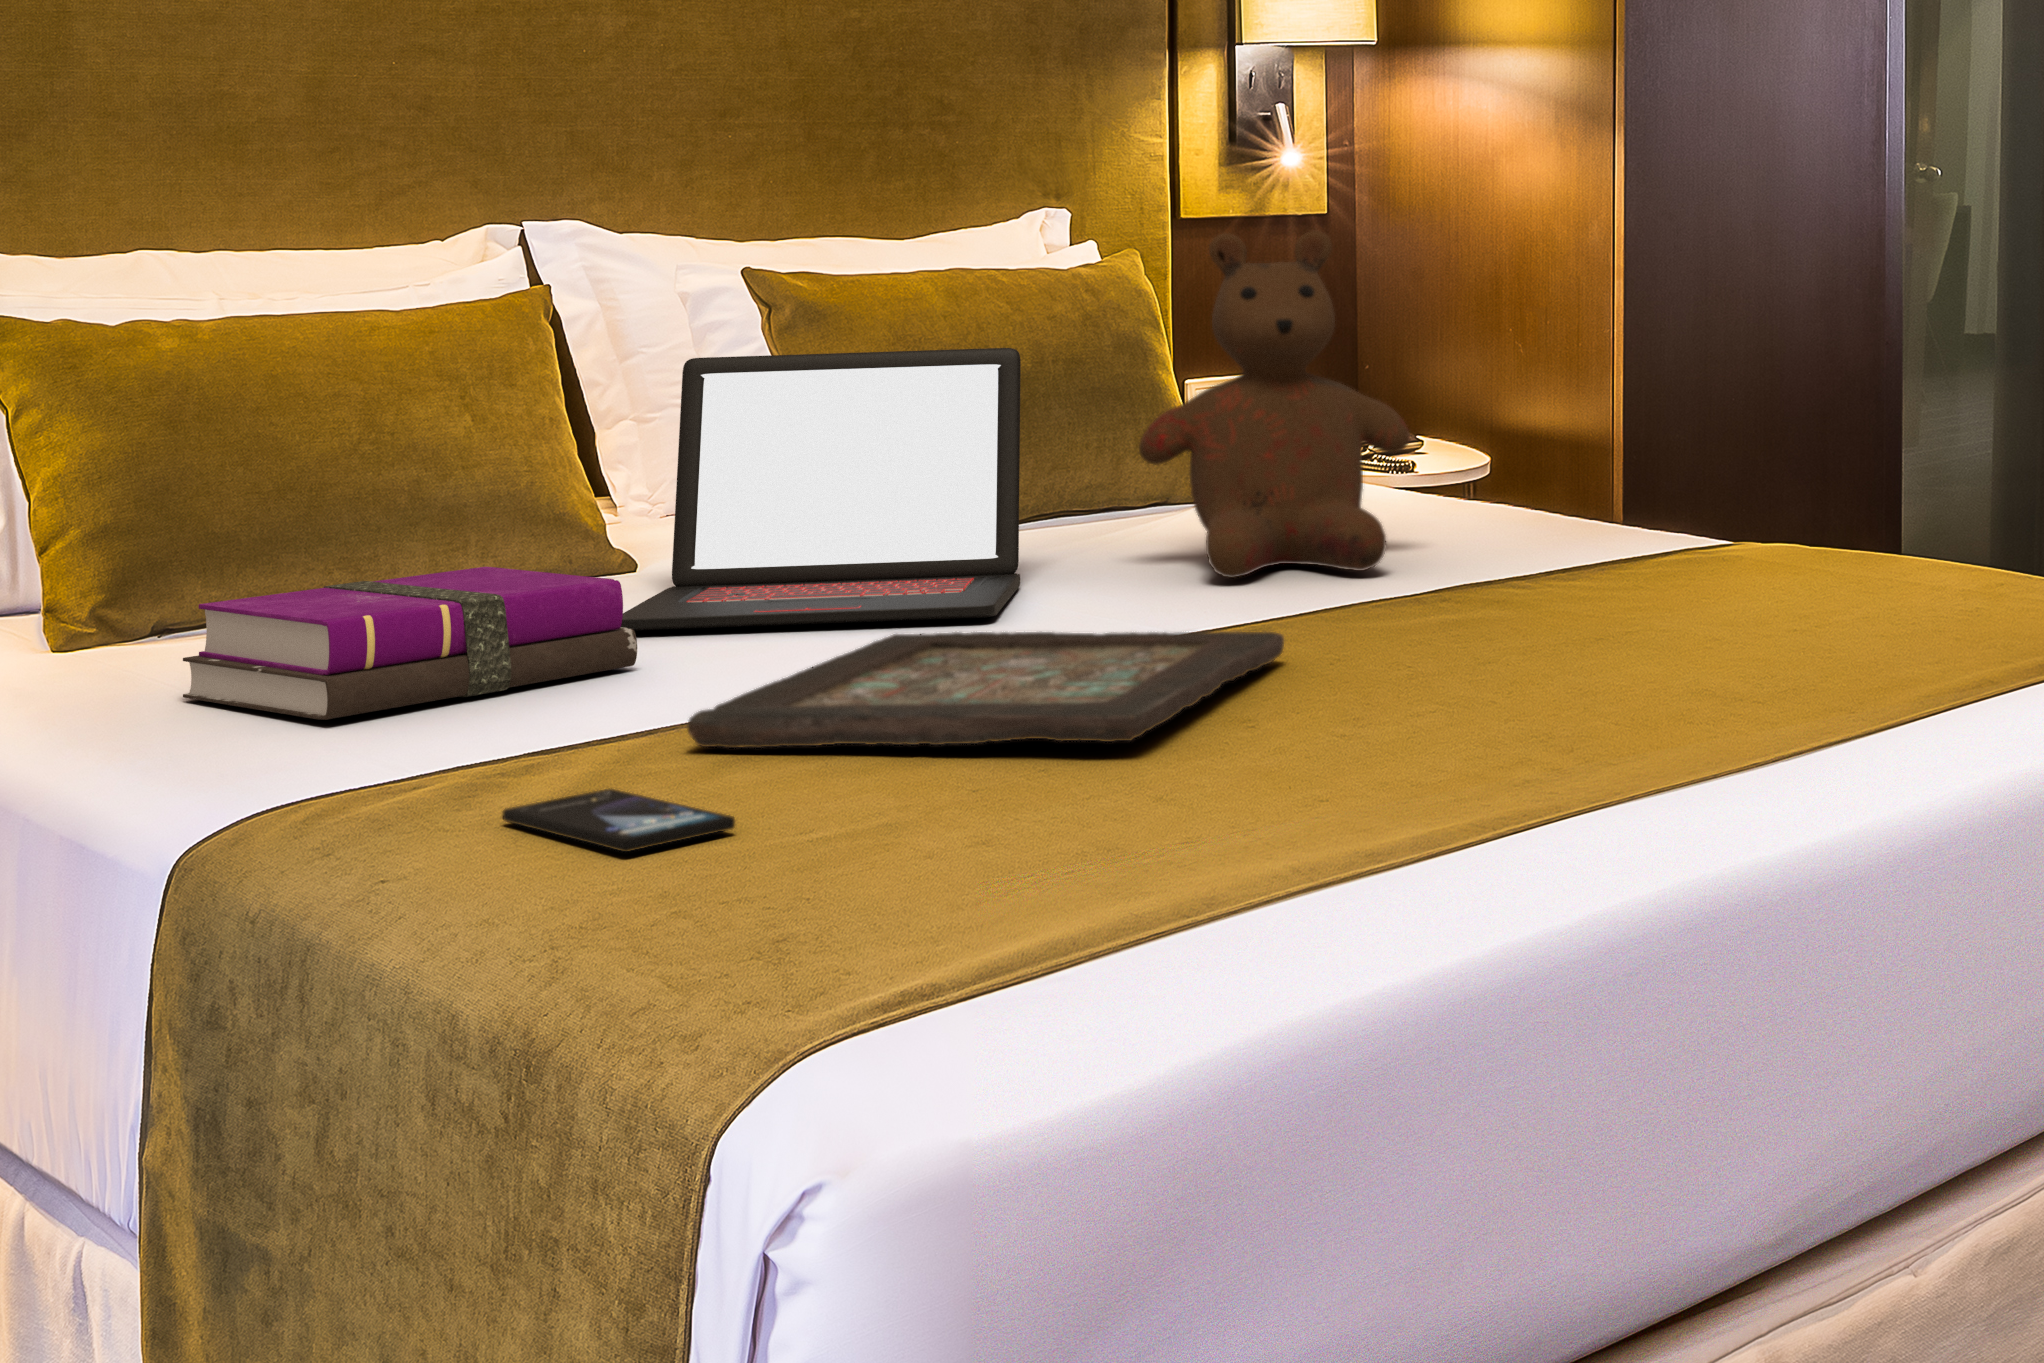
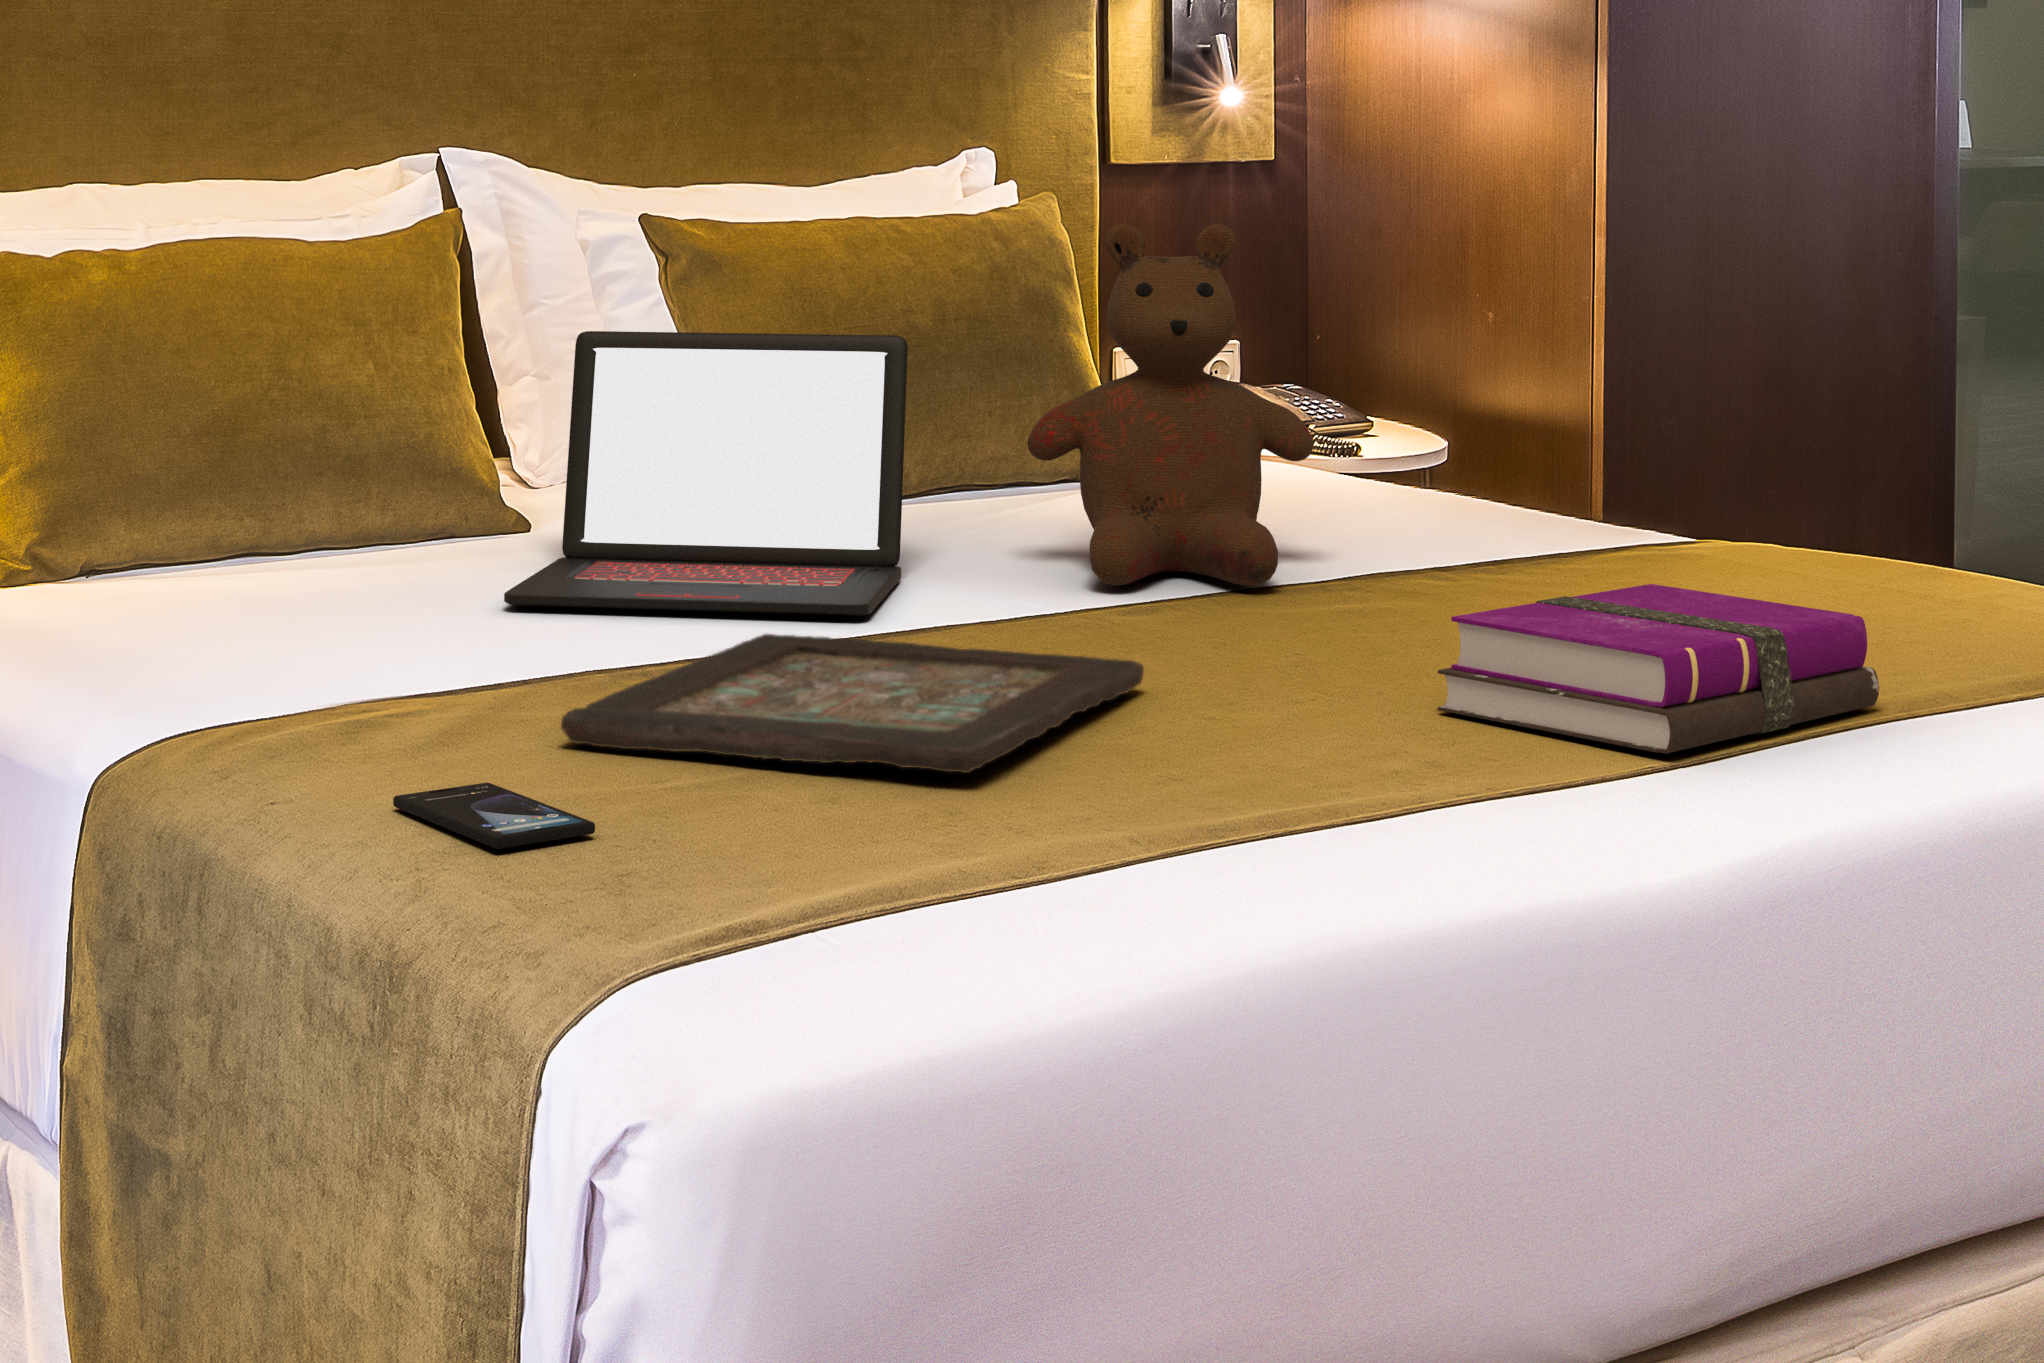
hardback book: present [183,567,637,720] -> present [1438,584,1879,754]

